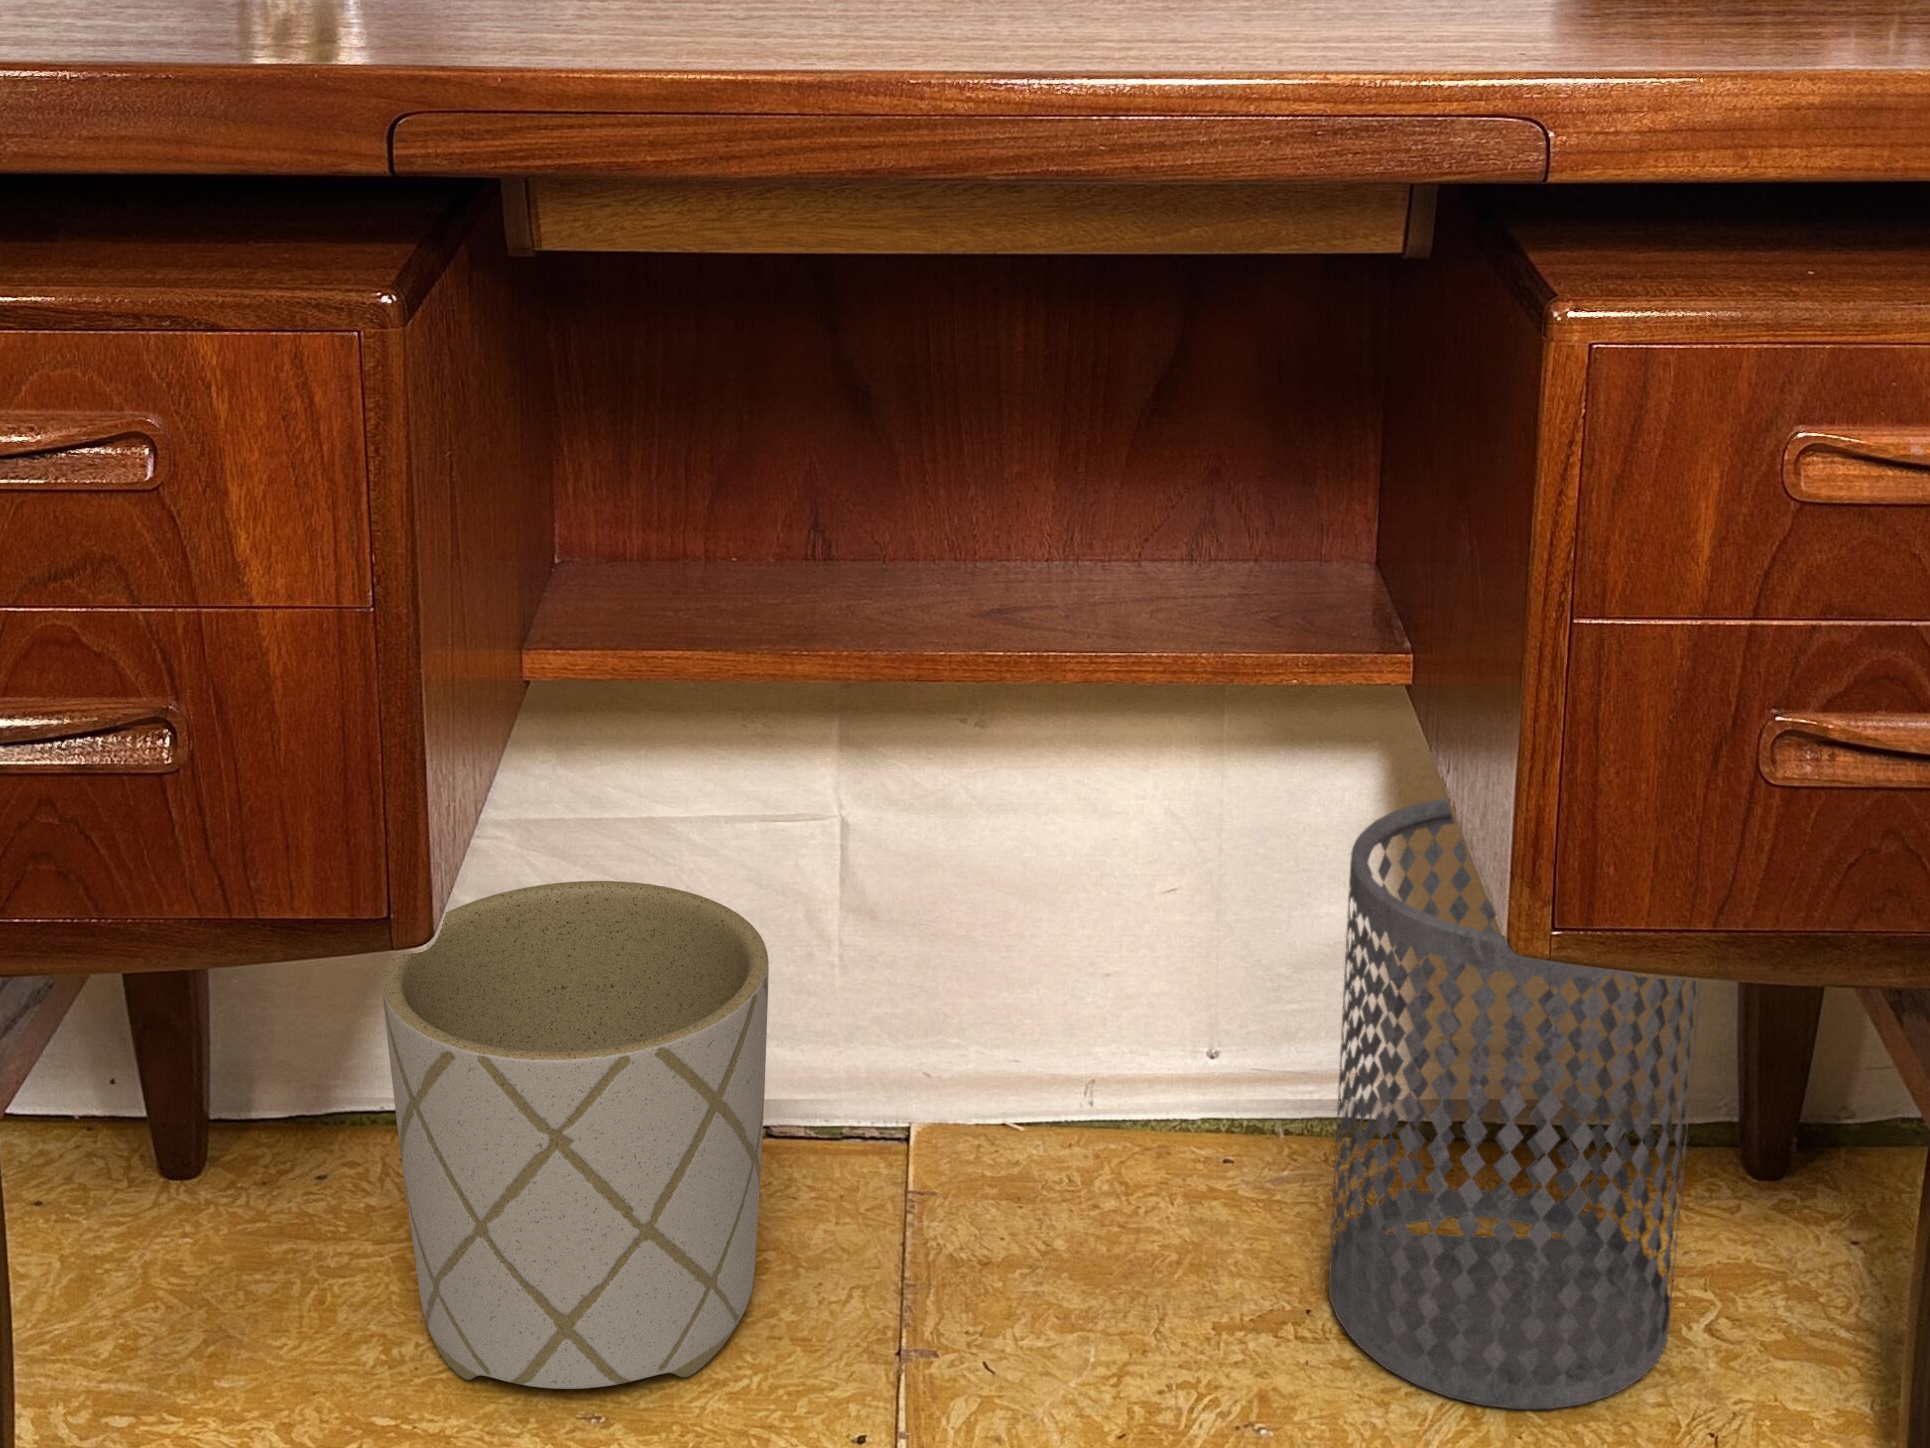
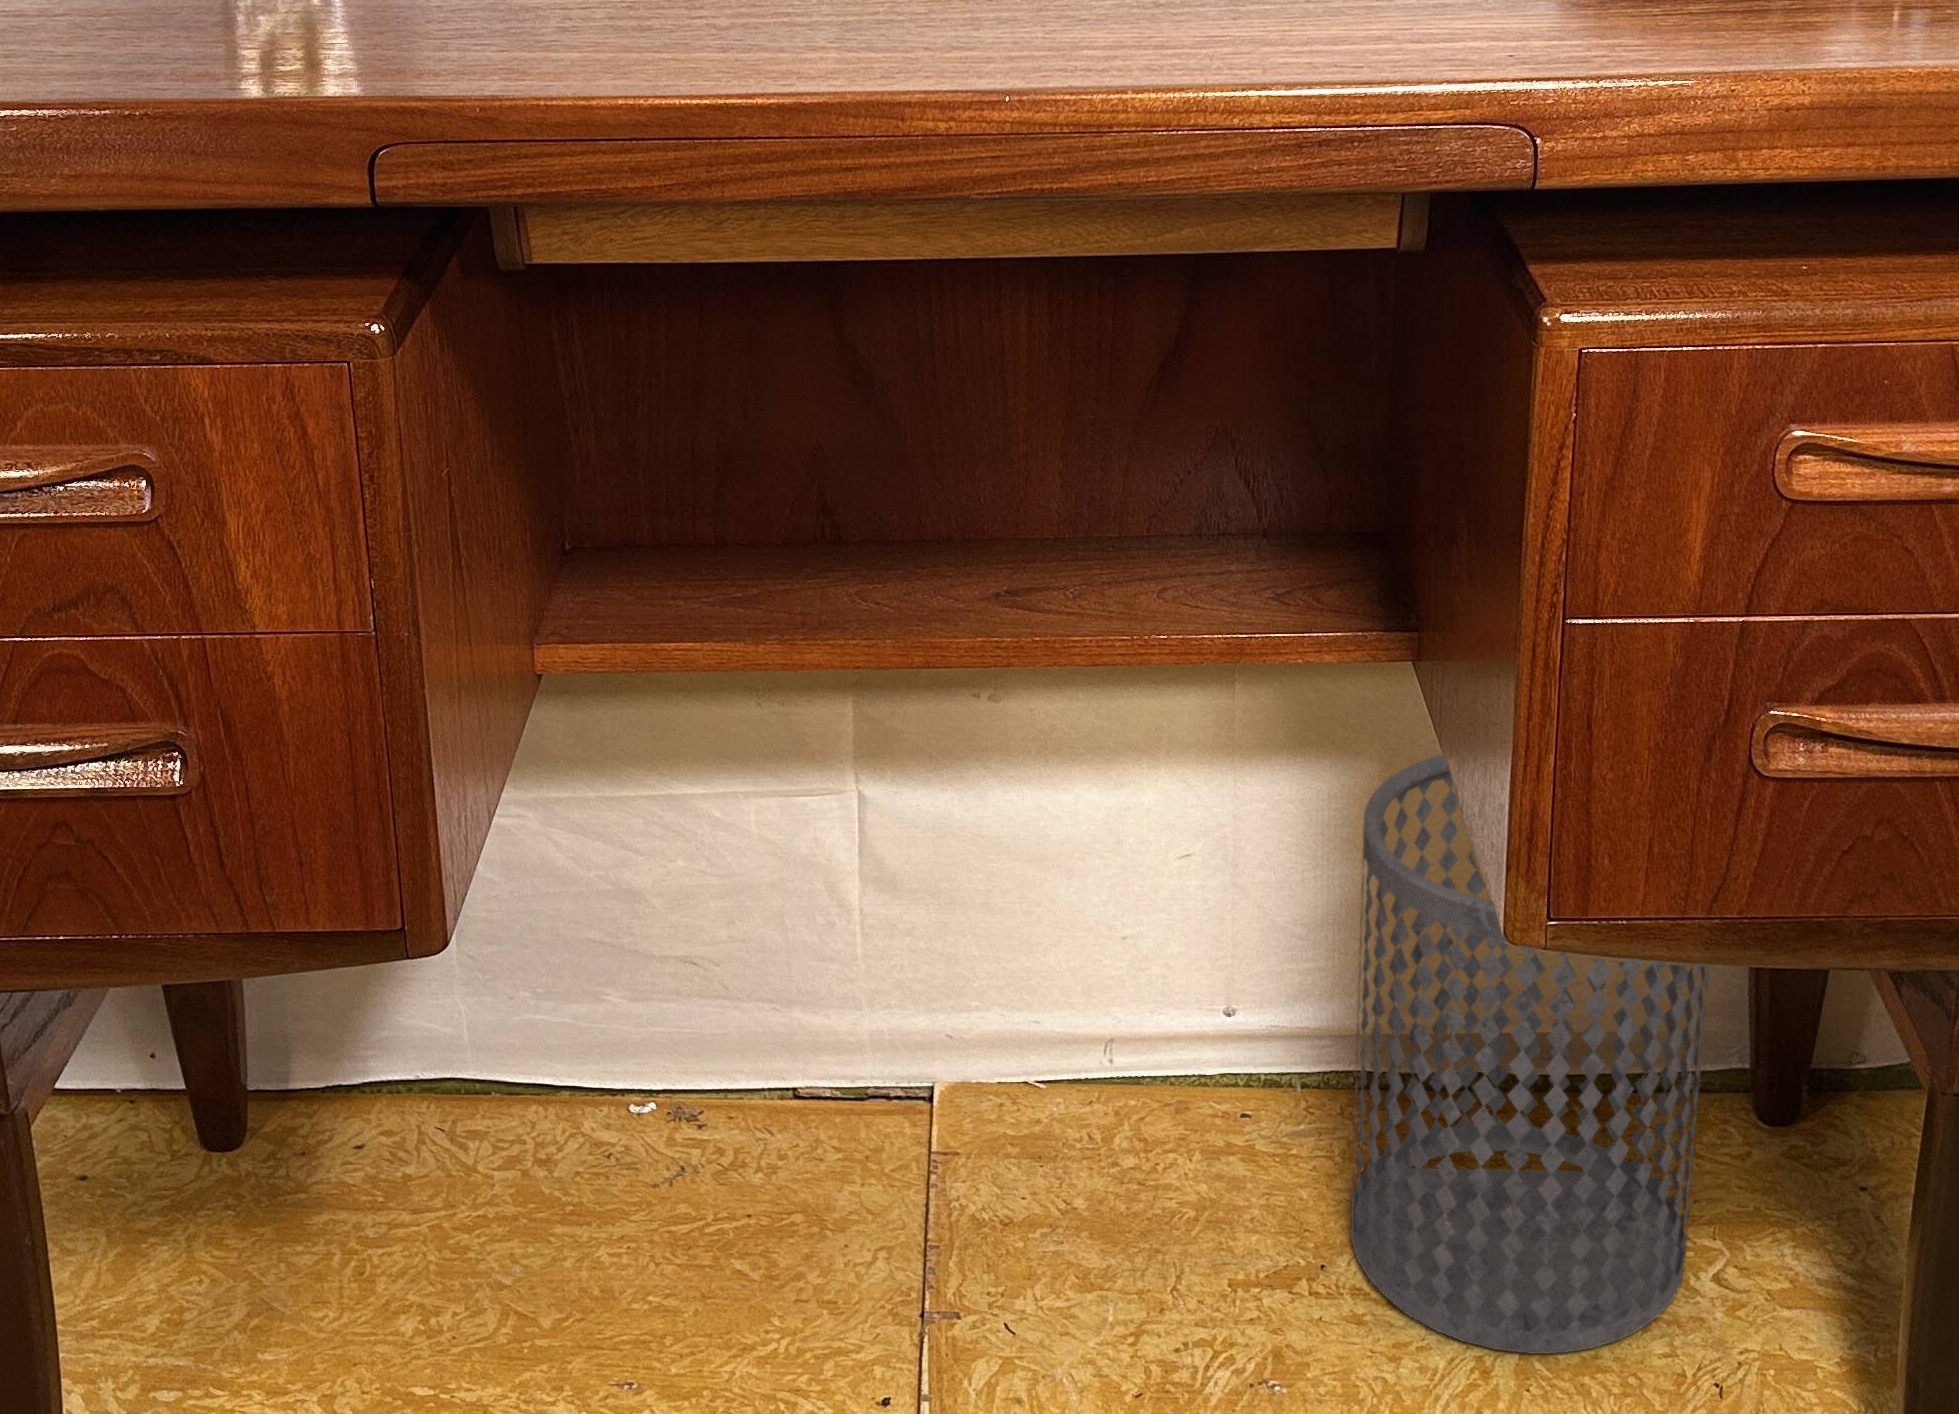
planter: present [382,881,769,1389] -> none [408,843,789,1349]

